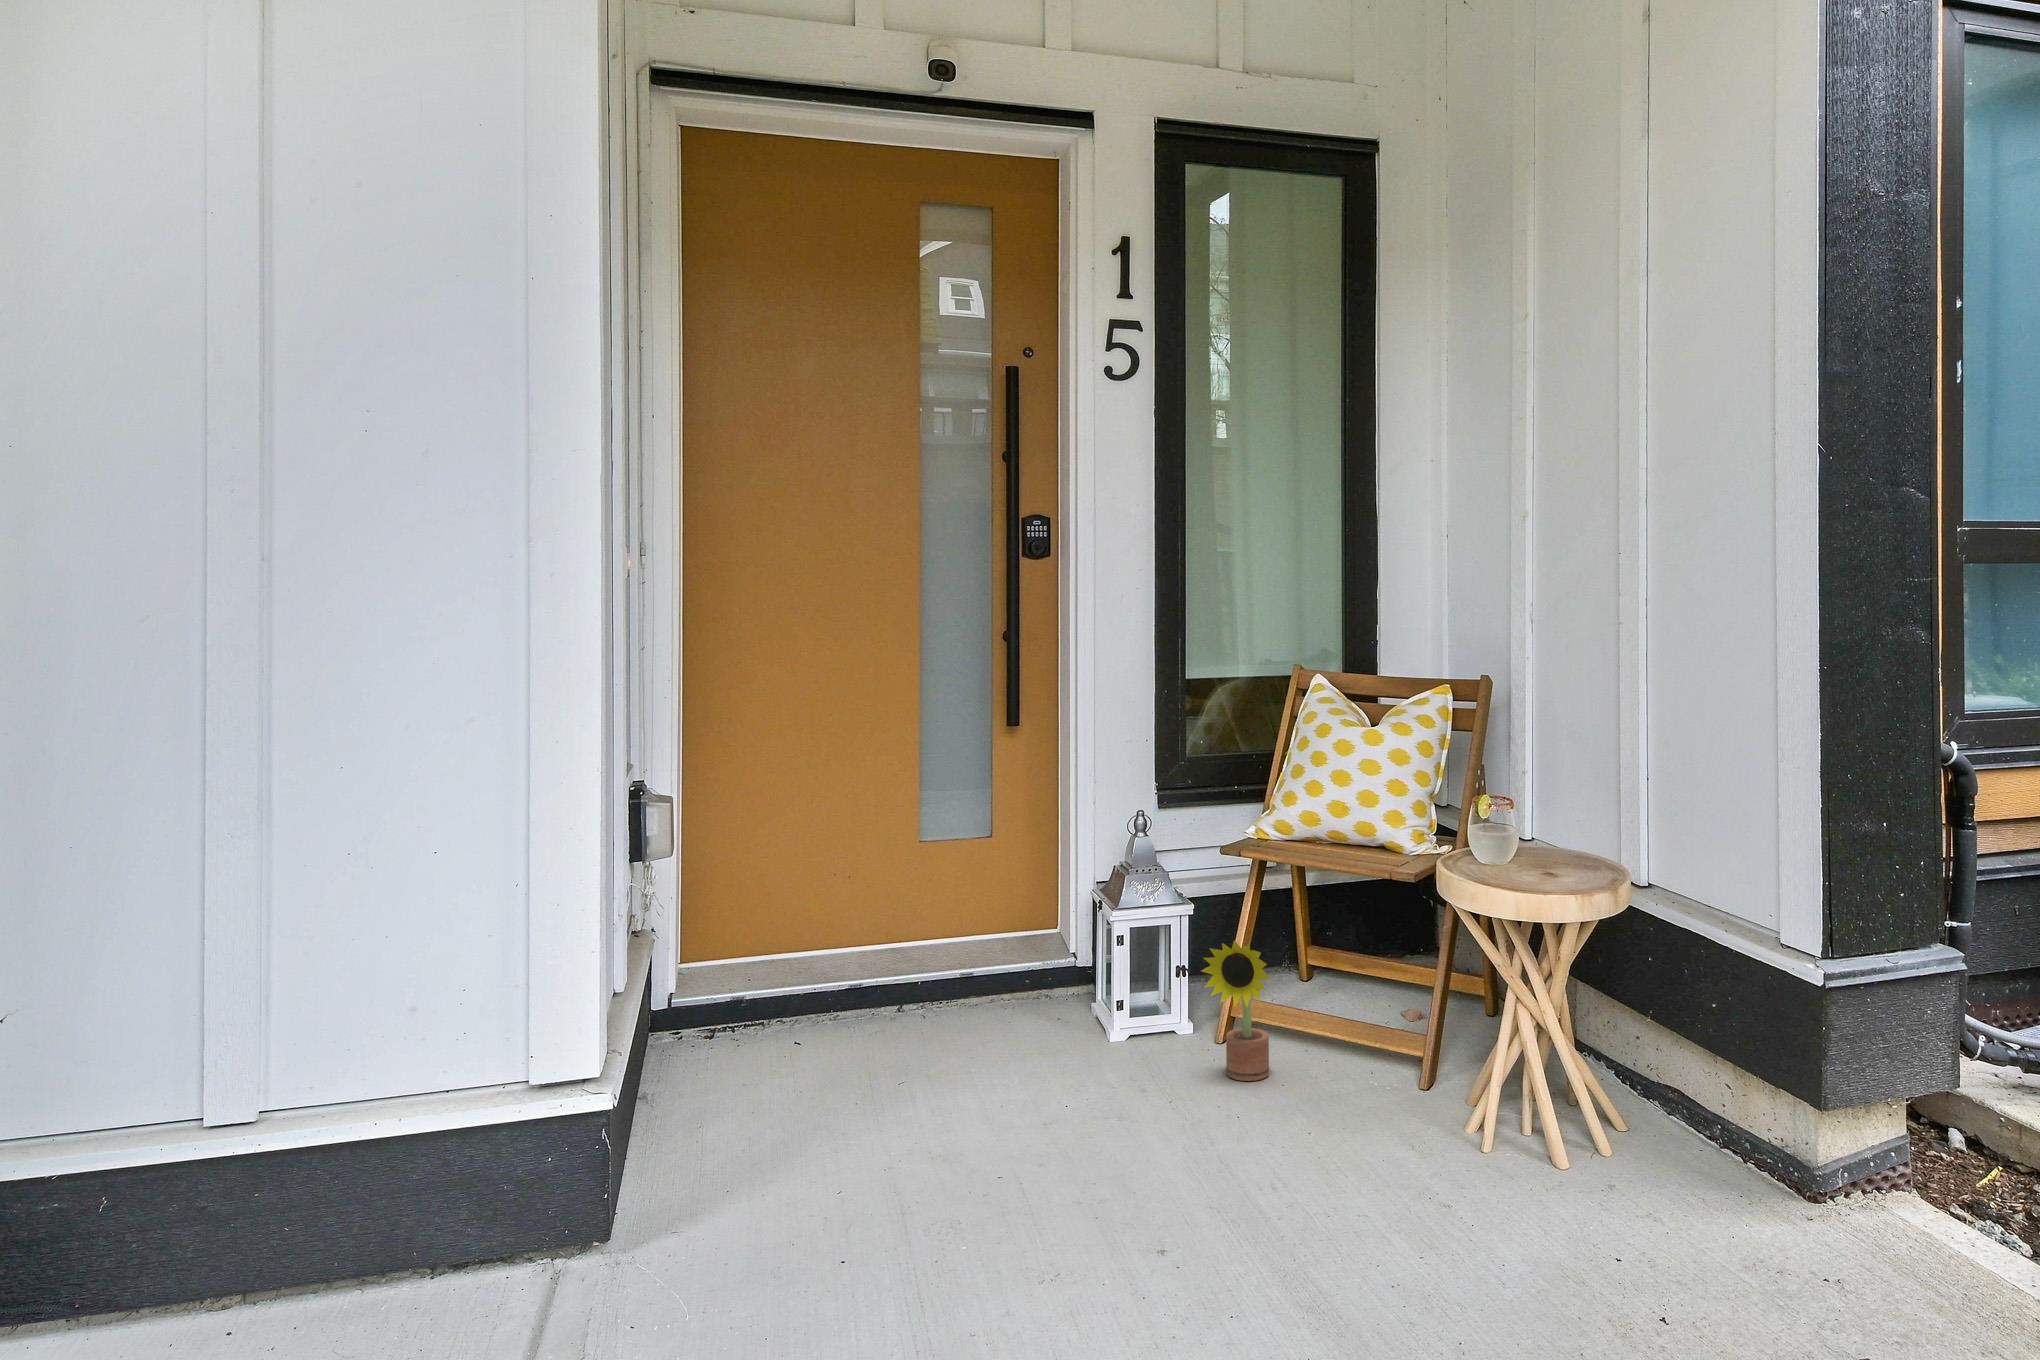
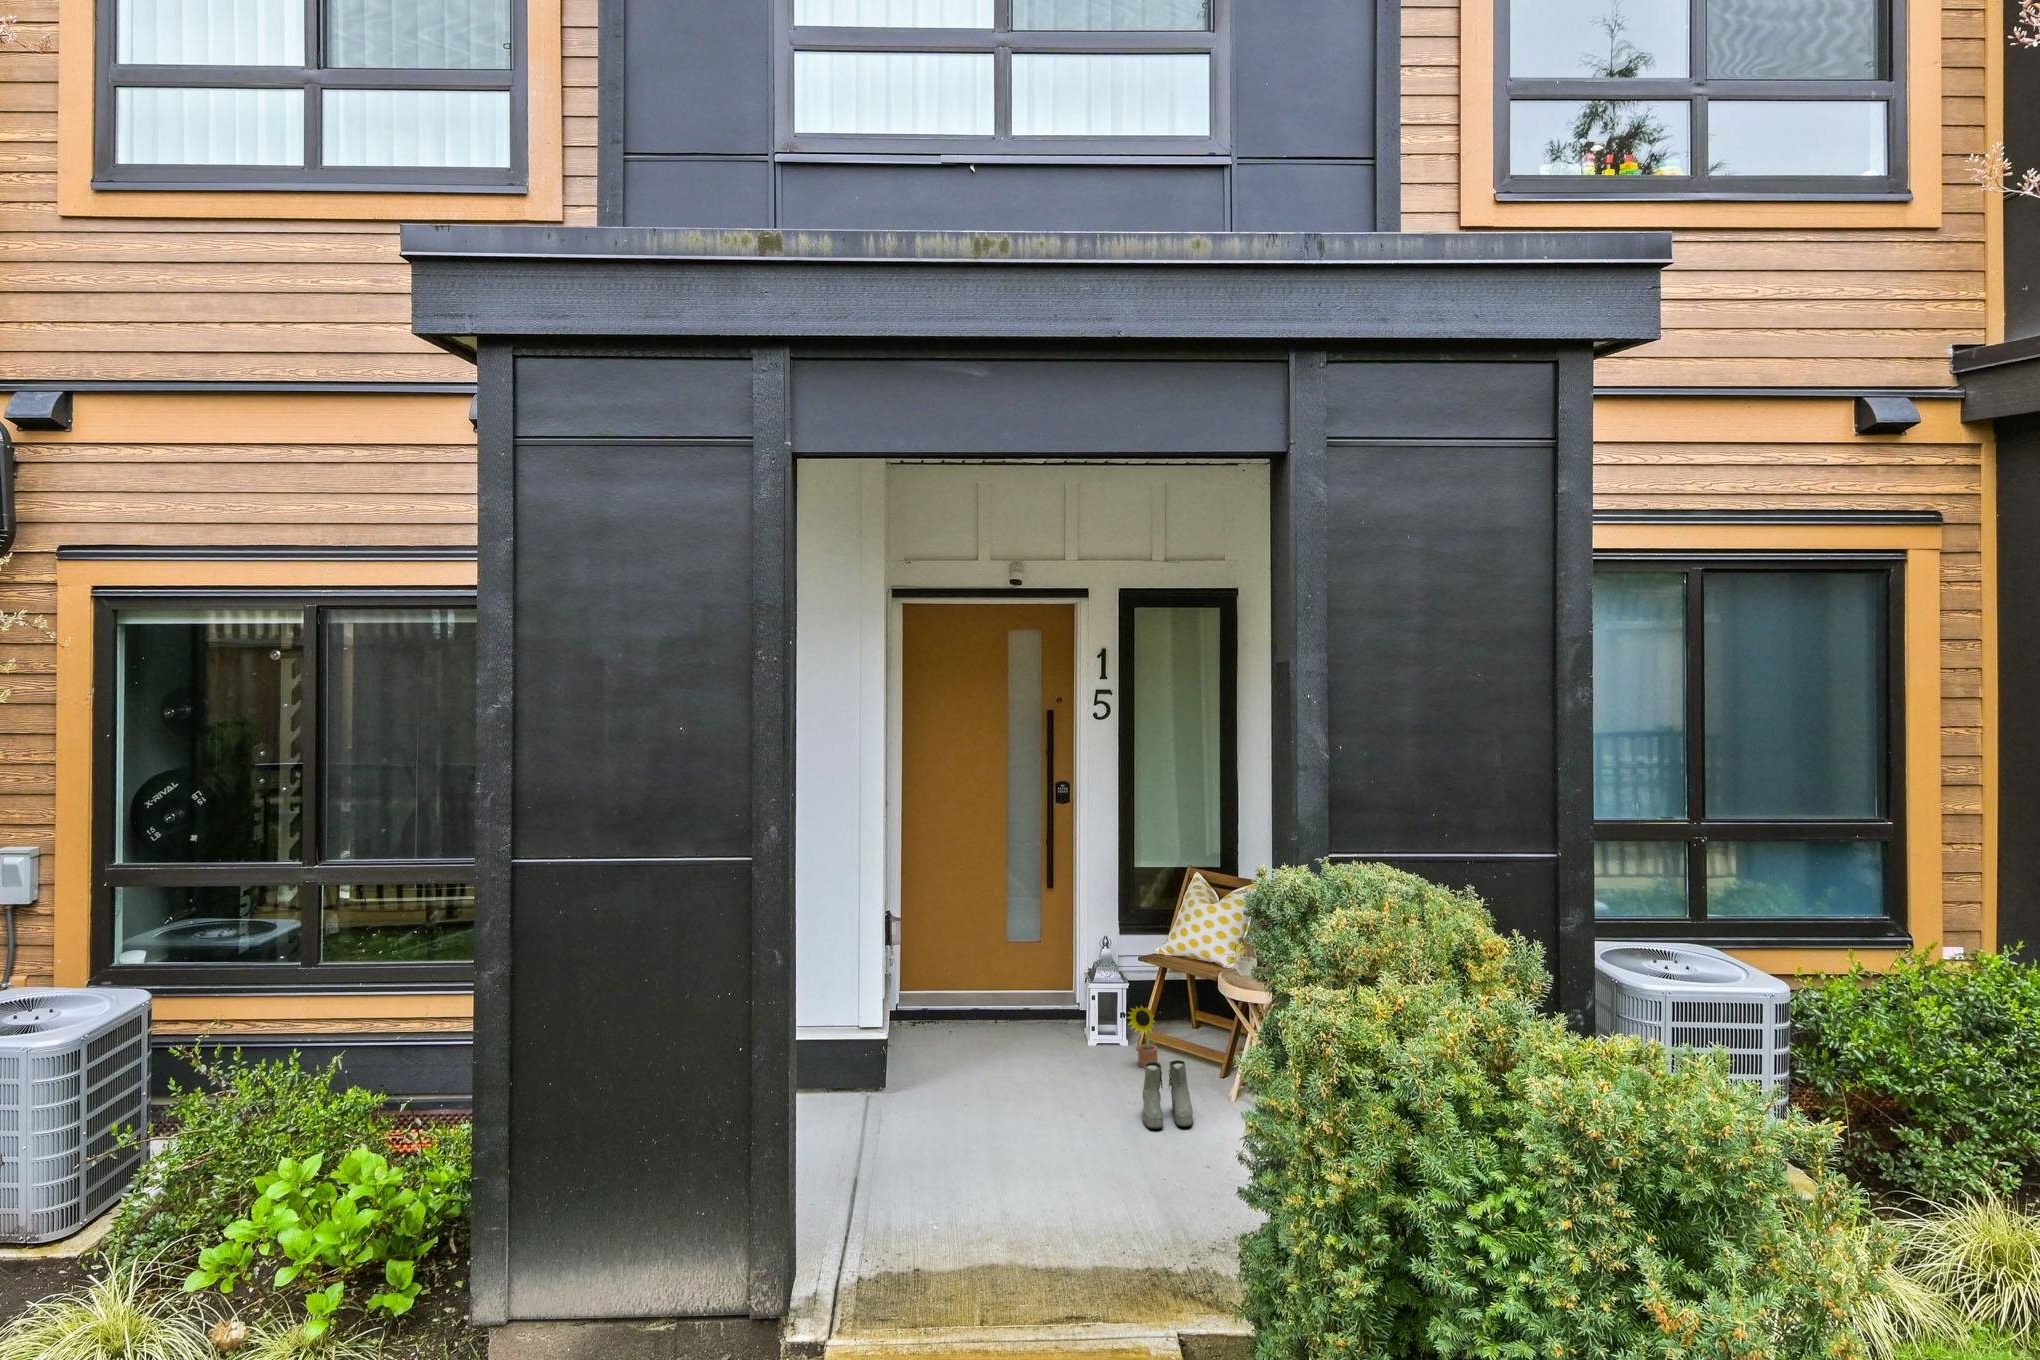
boots: none [1271,1061,1407,1242] -> present [1142,1060,1193,1129]

